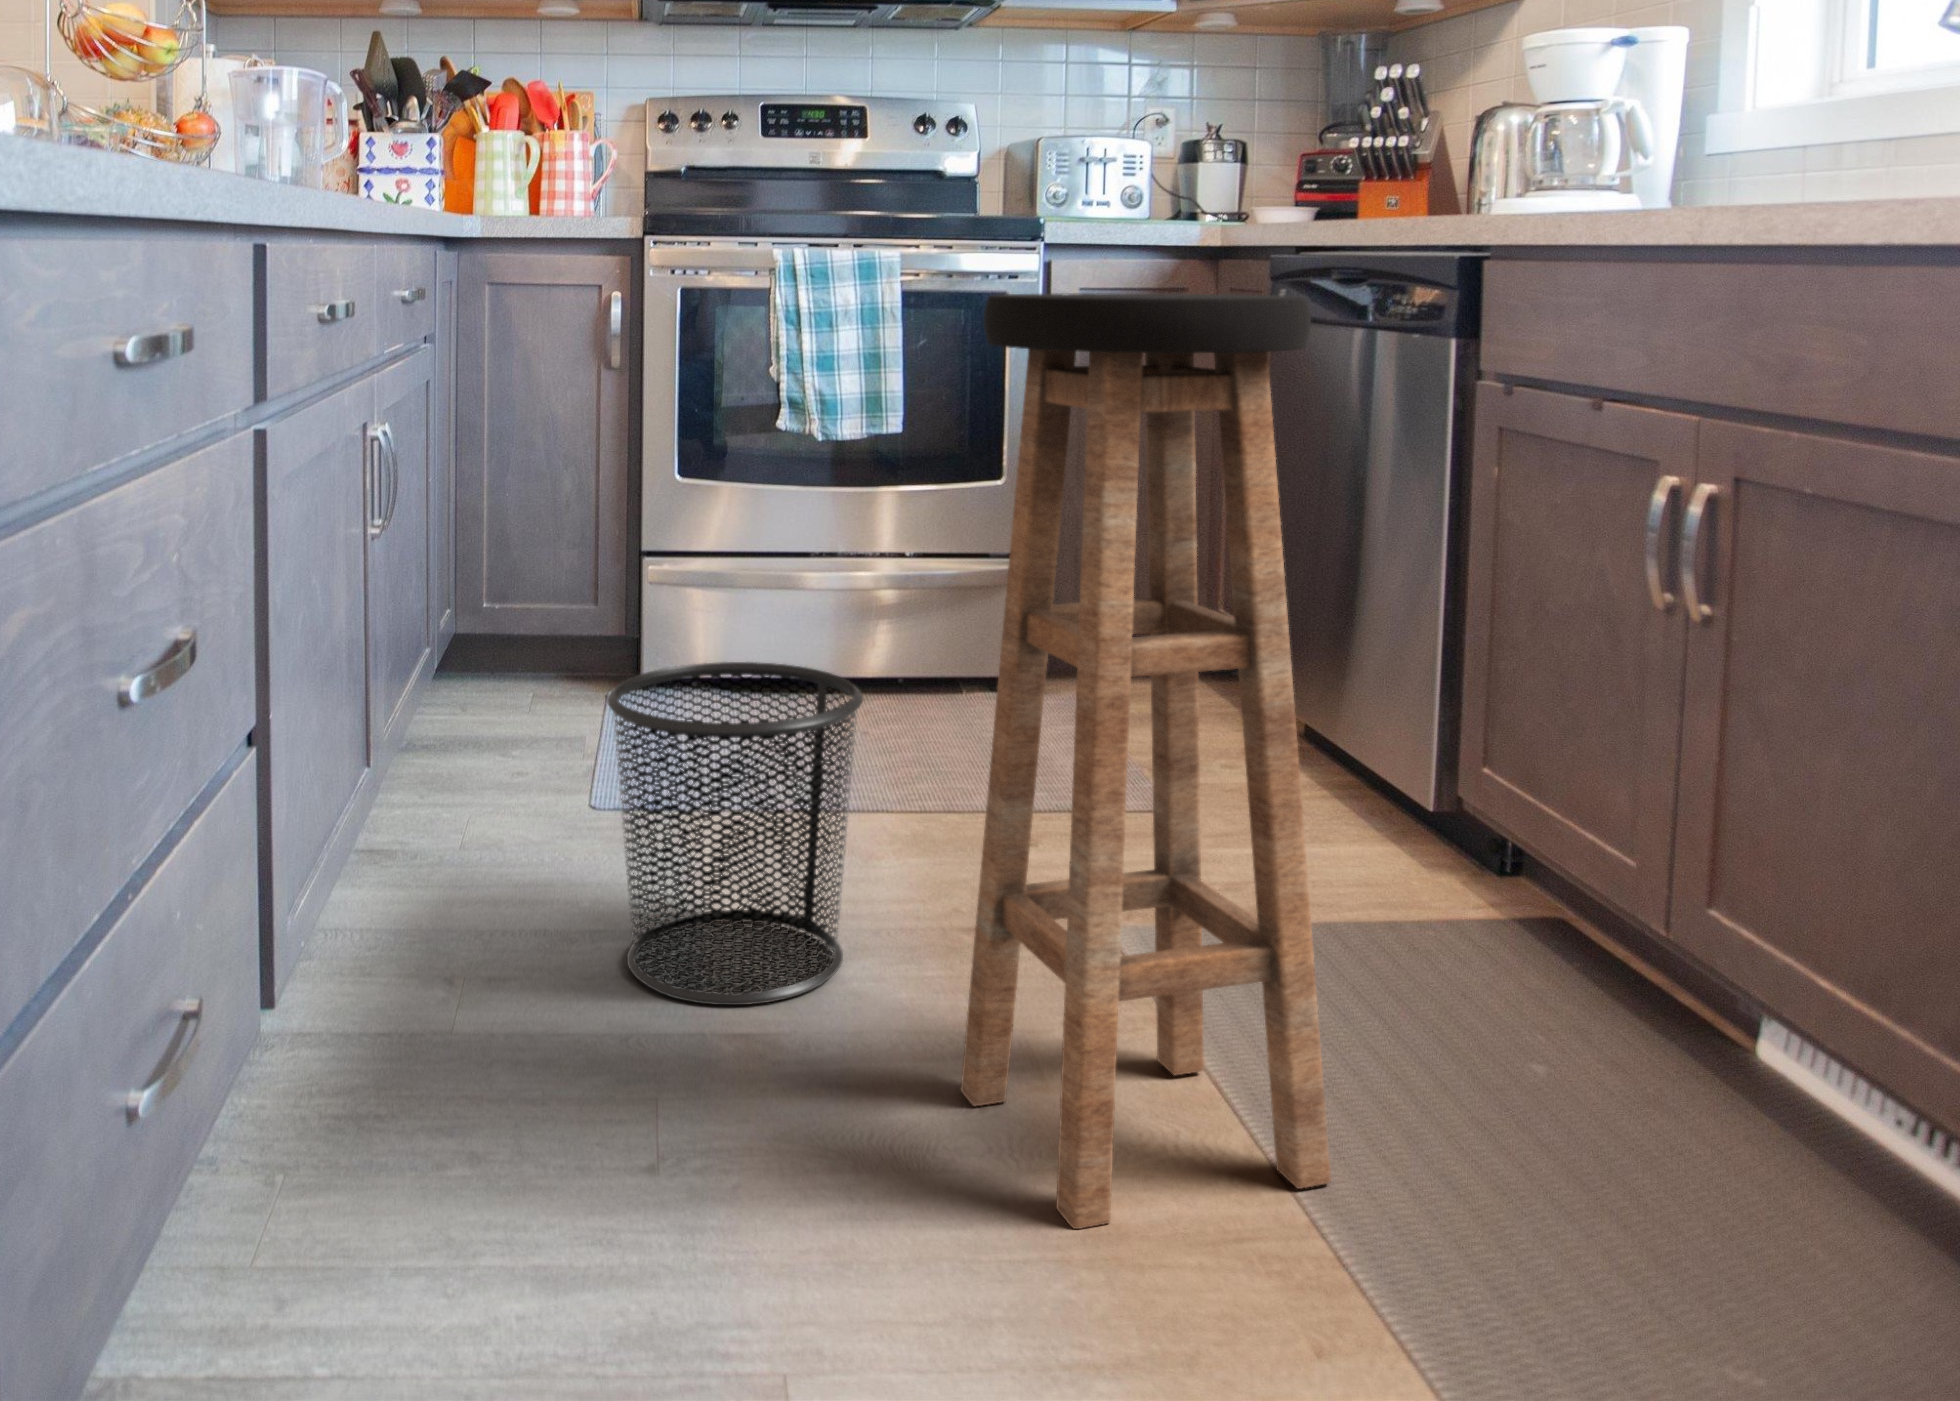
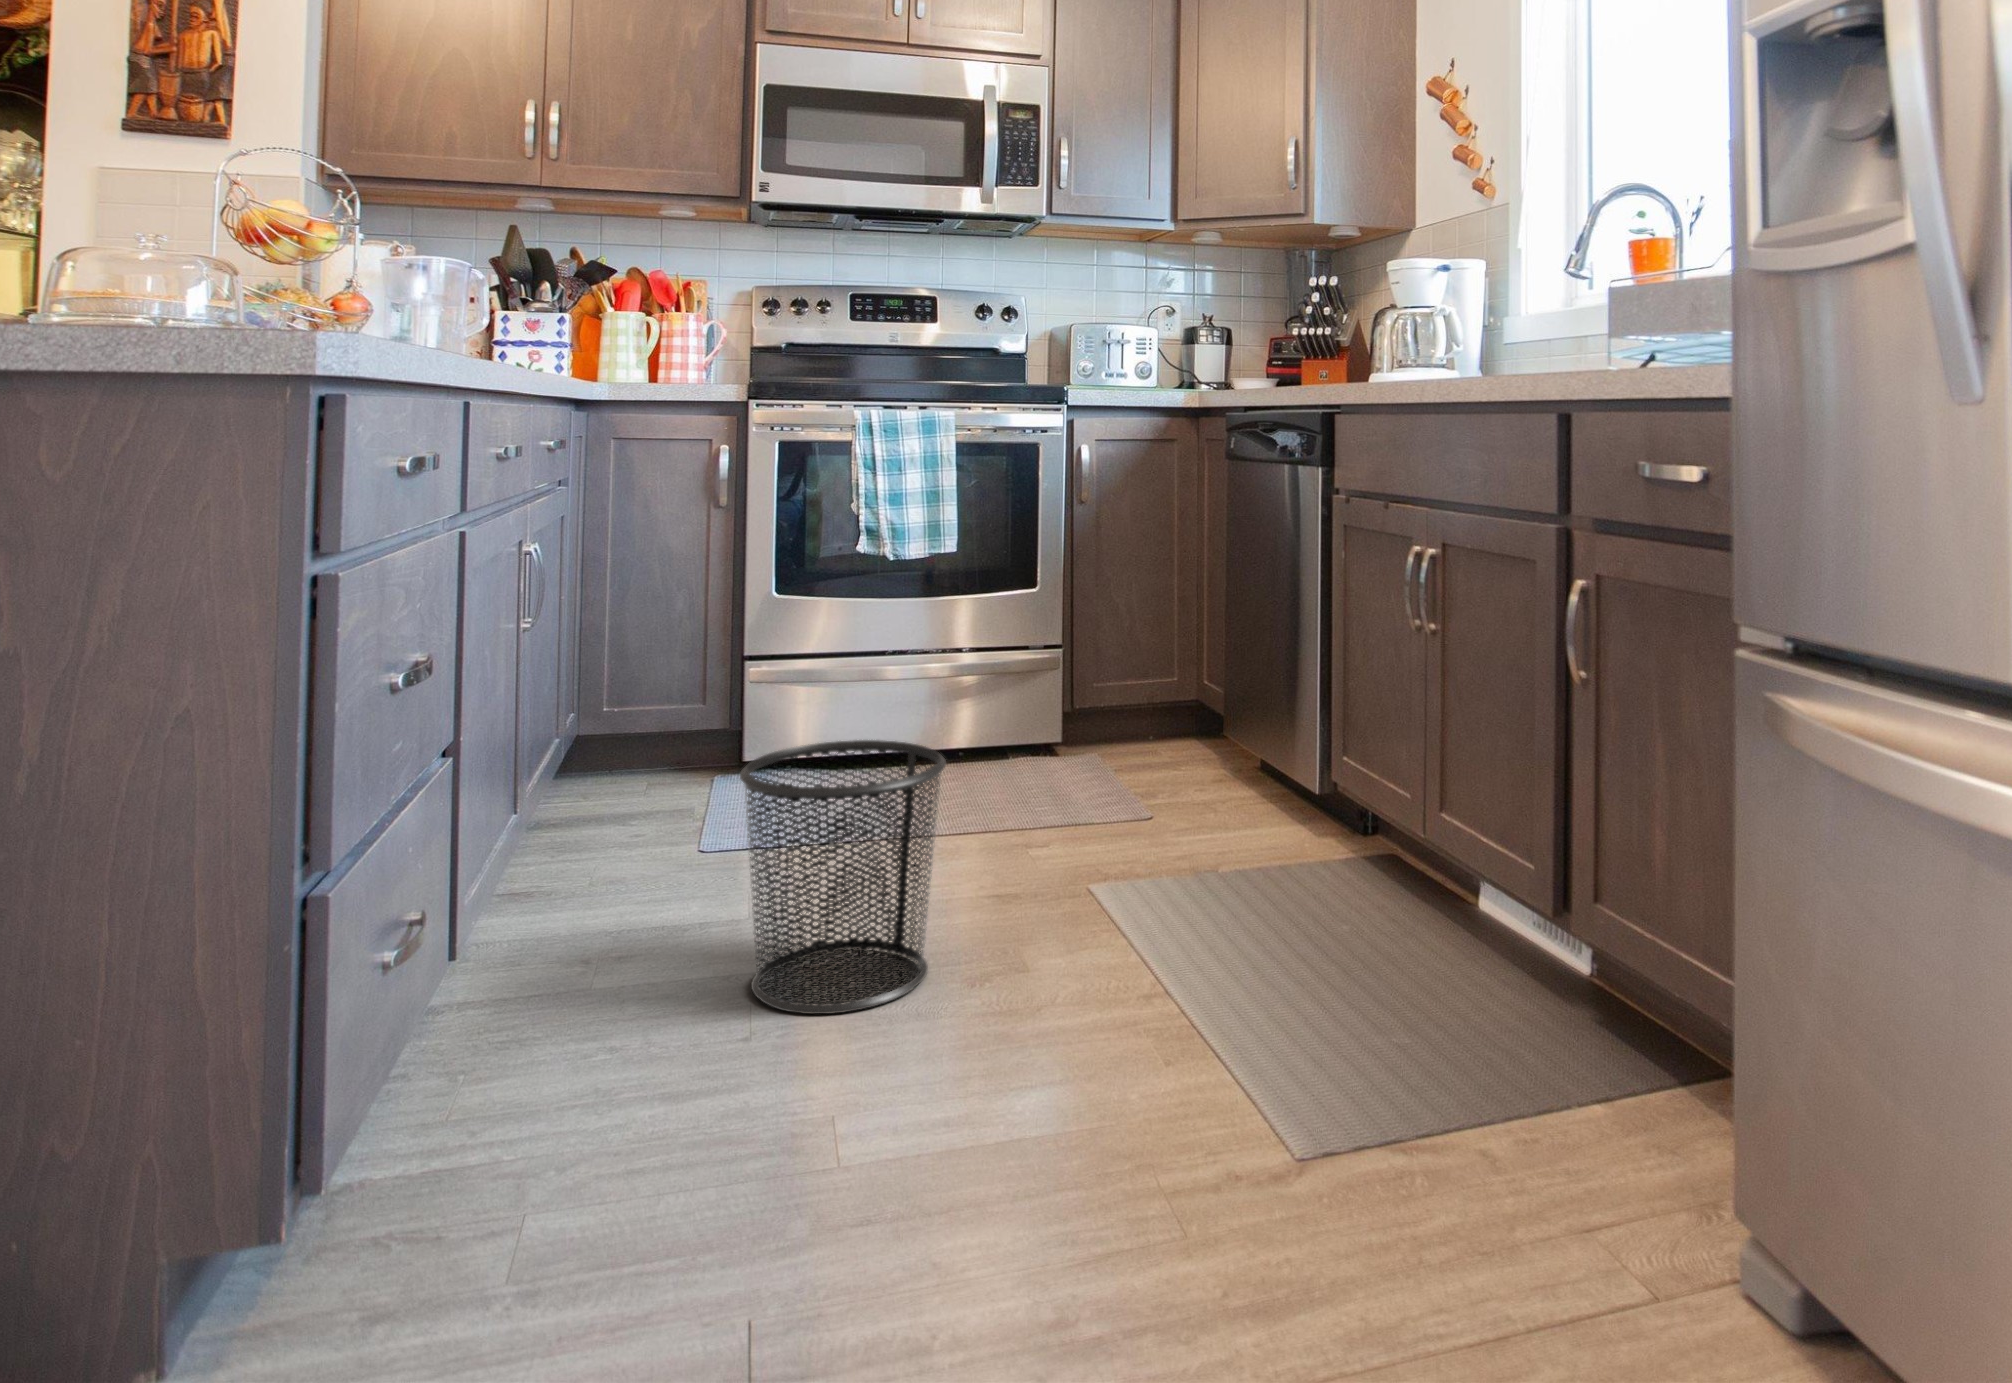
bar stool: present [961,293,1331,1229] -> none [1025,454,1290,1137]

